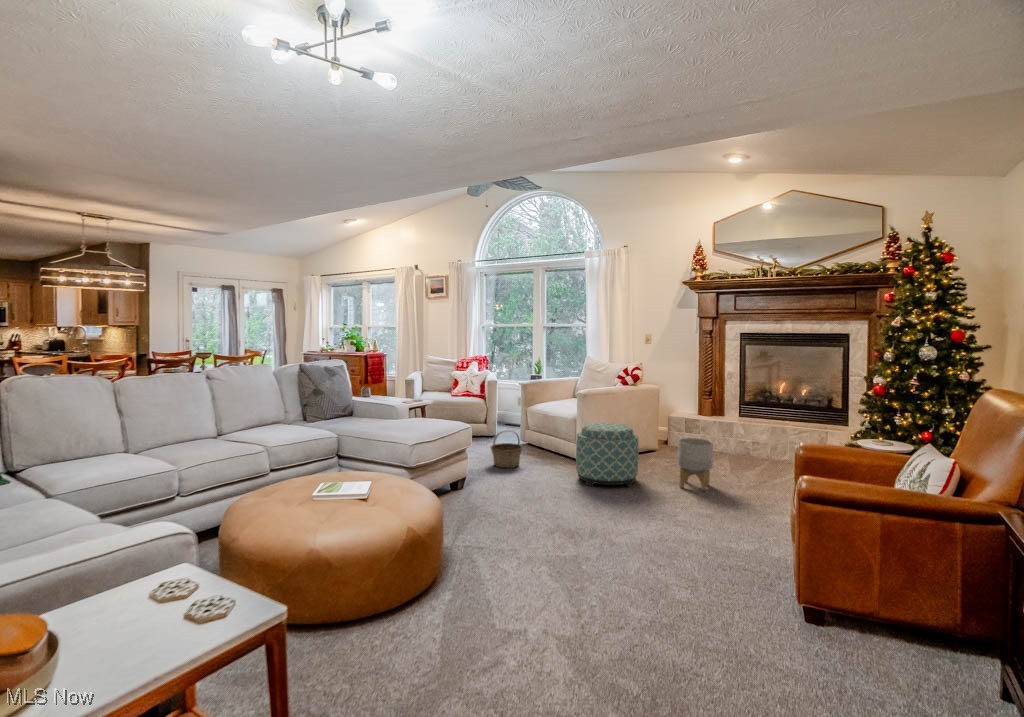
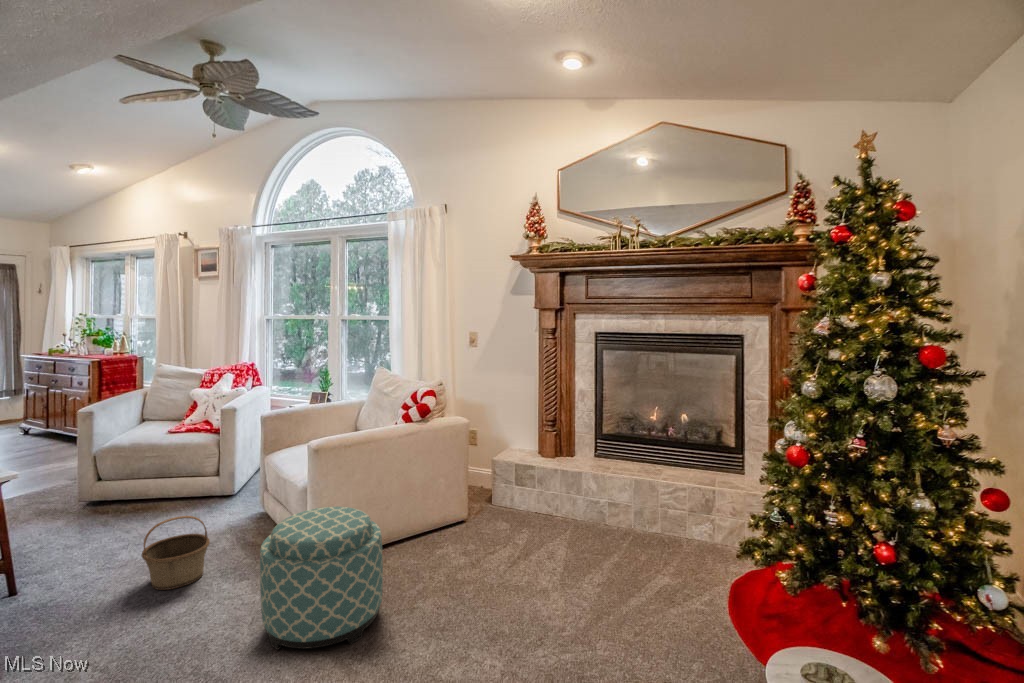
planter: present [678,438,713,491] -> none [447,536,508,650]

